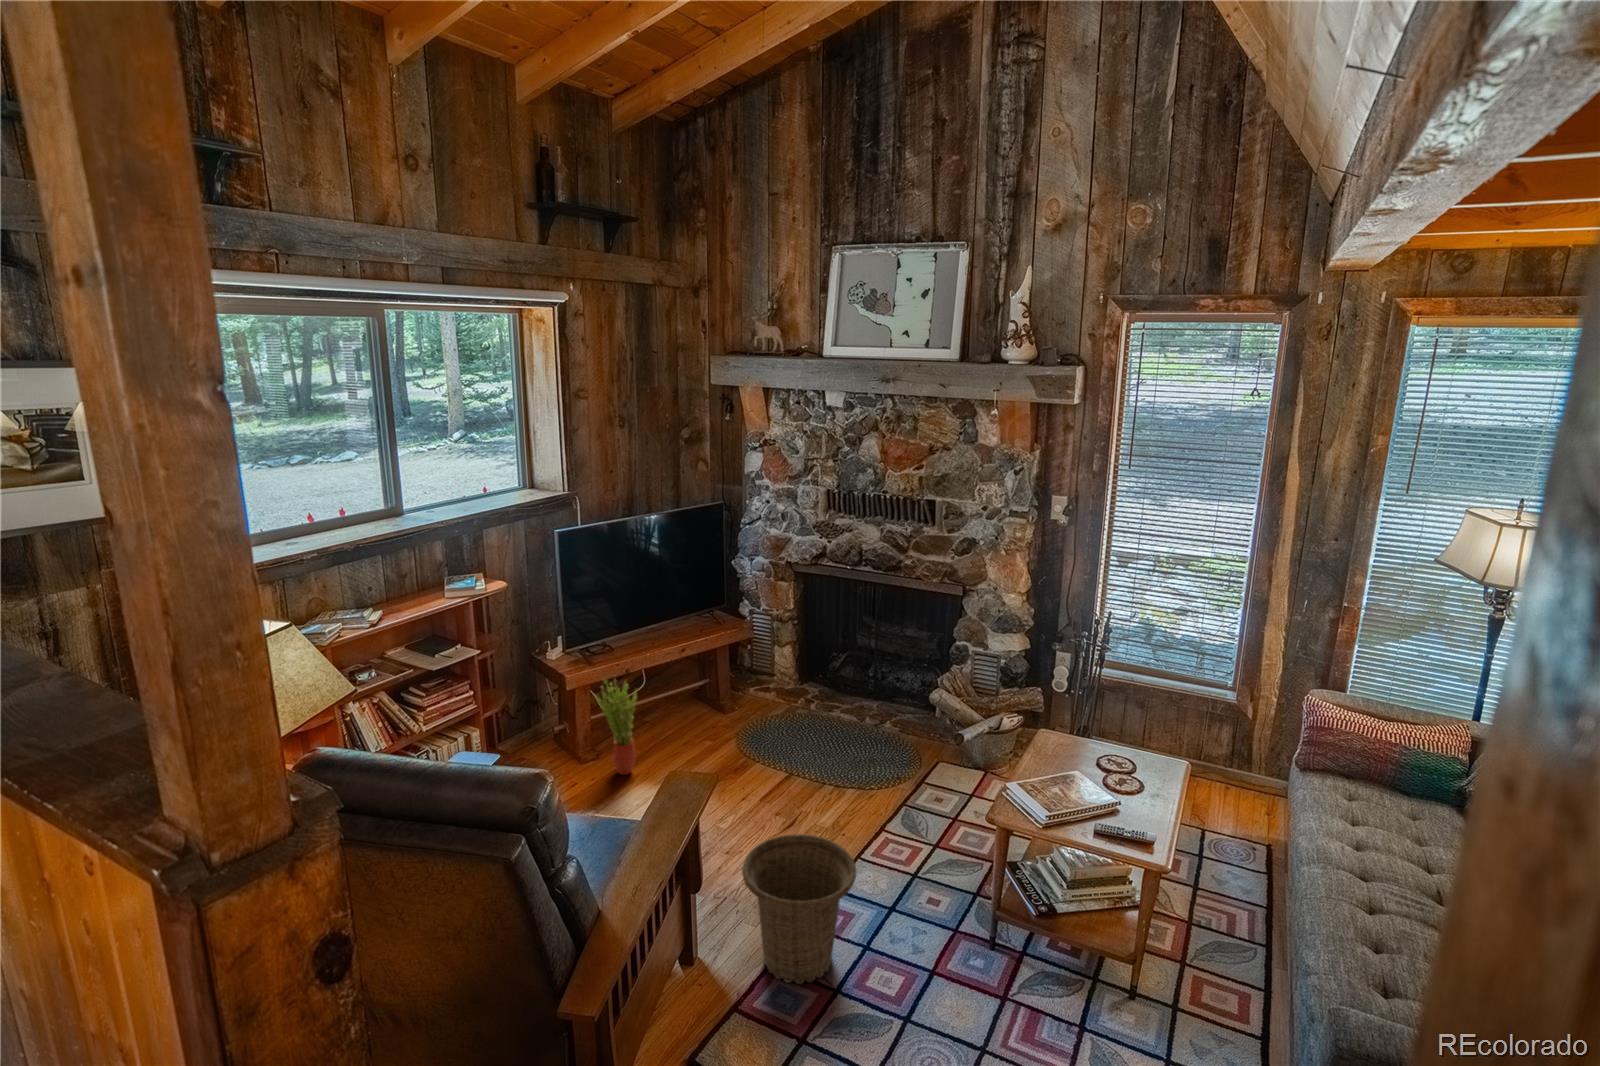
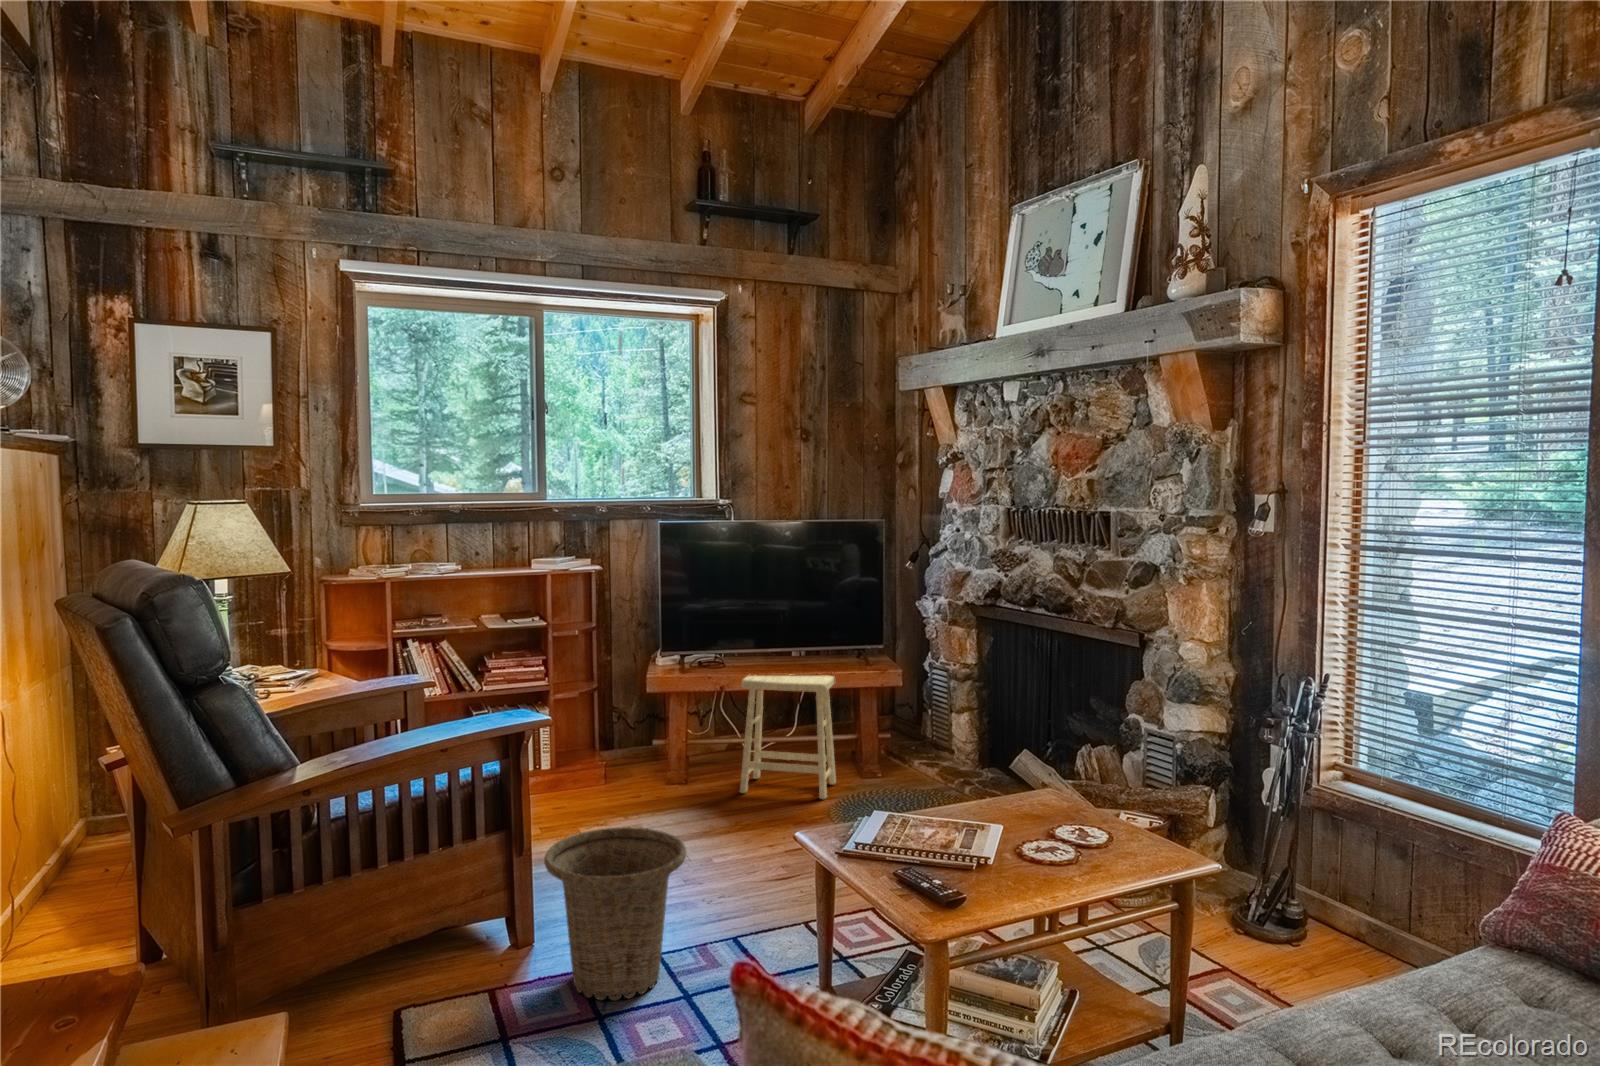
footstool: none [639,637,721,749] -> present [740,674,836,799]
potted plant: present [597,680,637,775] -> none [659,688,706,806]

